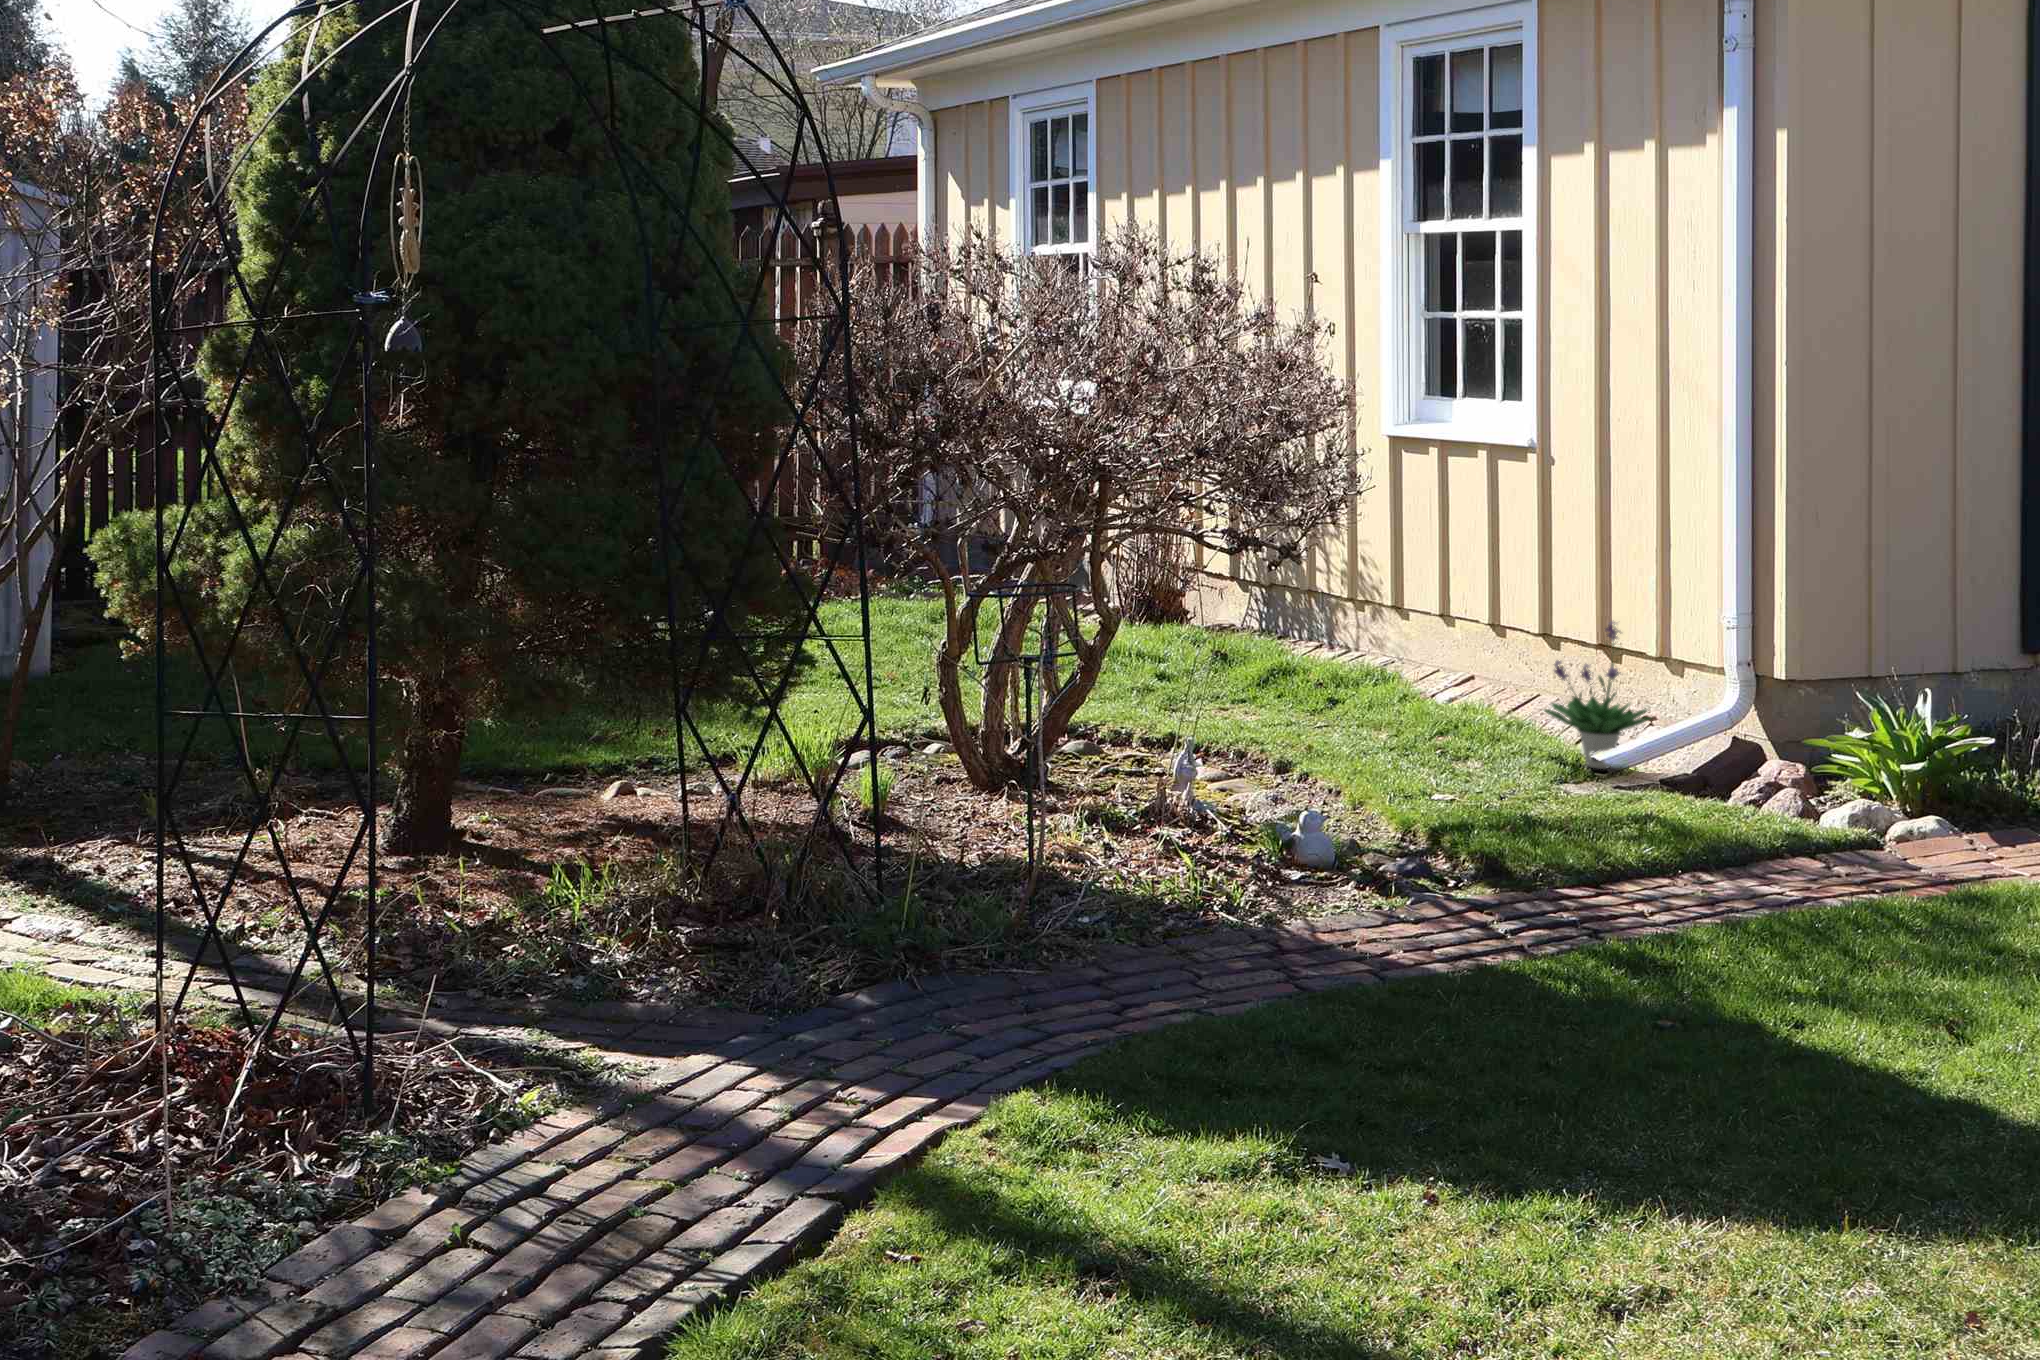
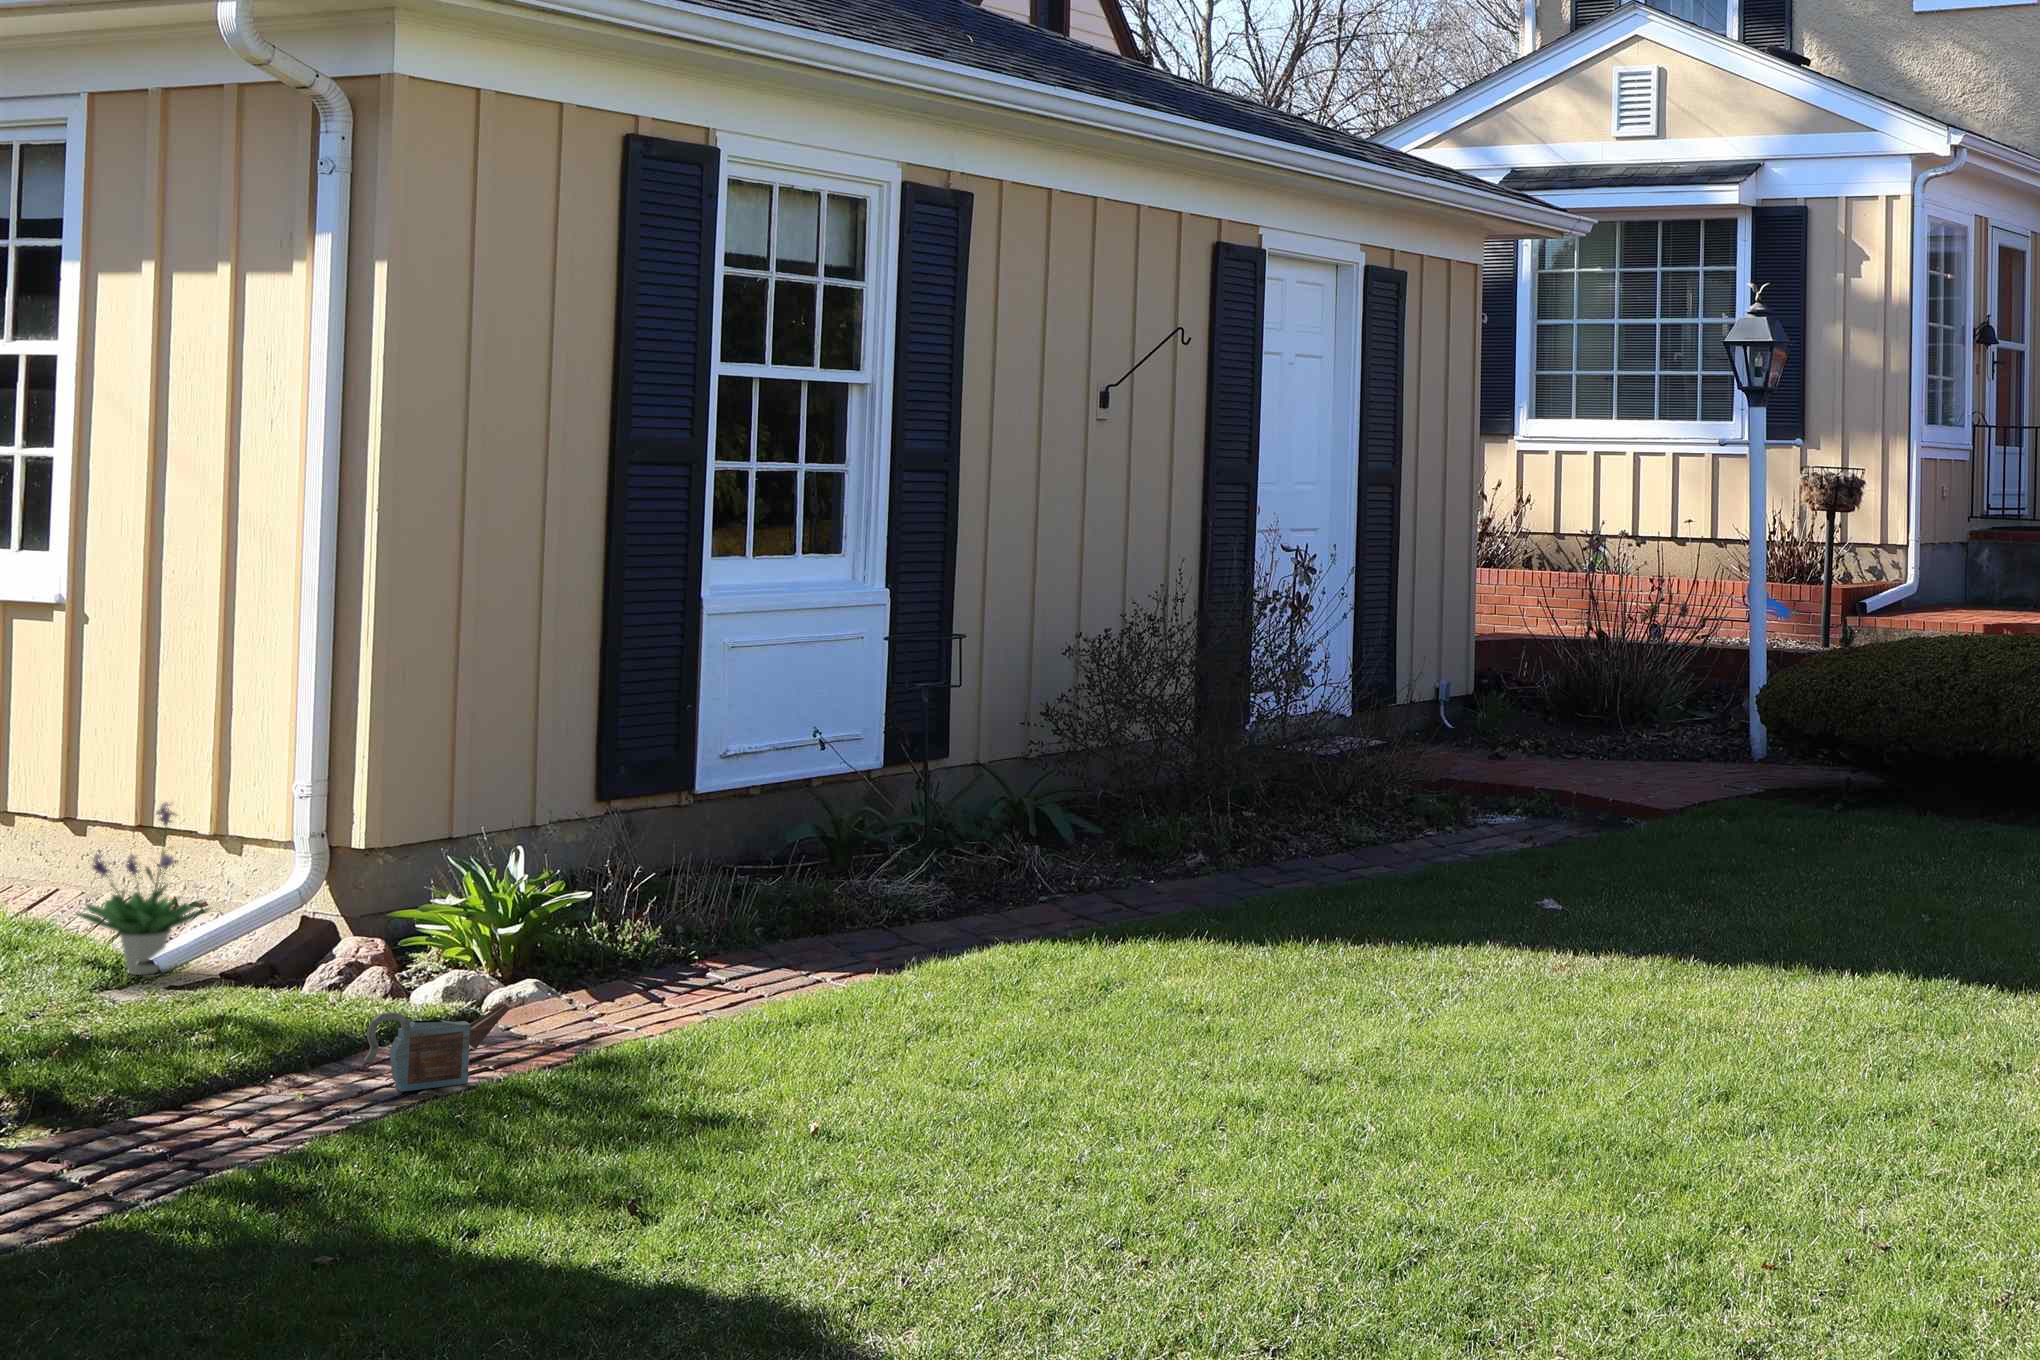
watering can: none [1751,828,1890,905] -> present [364,1004,510,1092]

